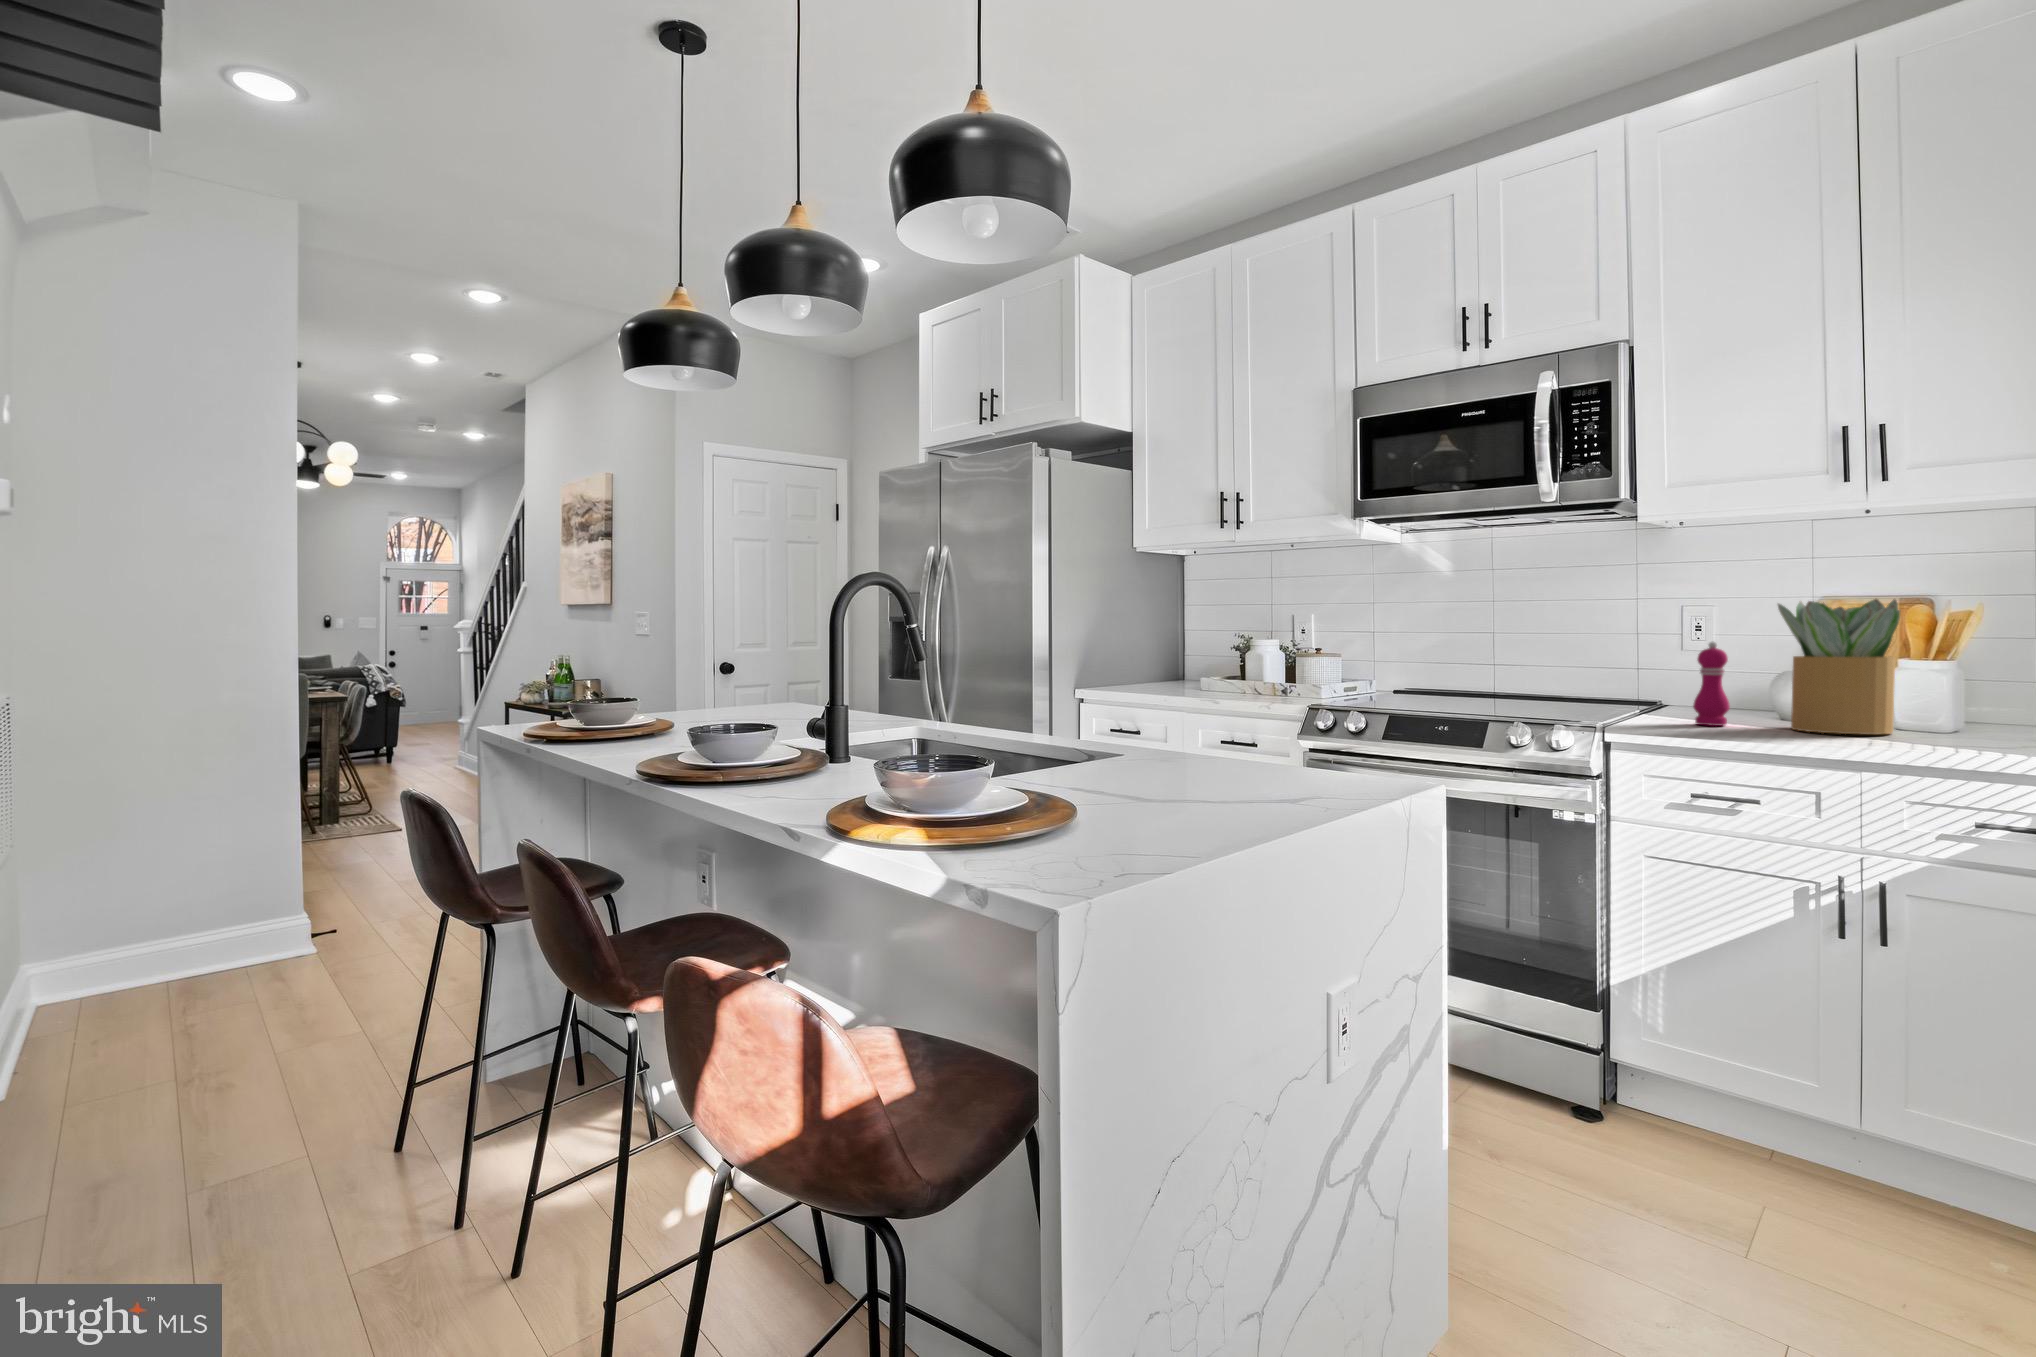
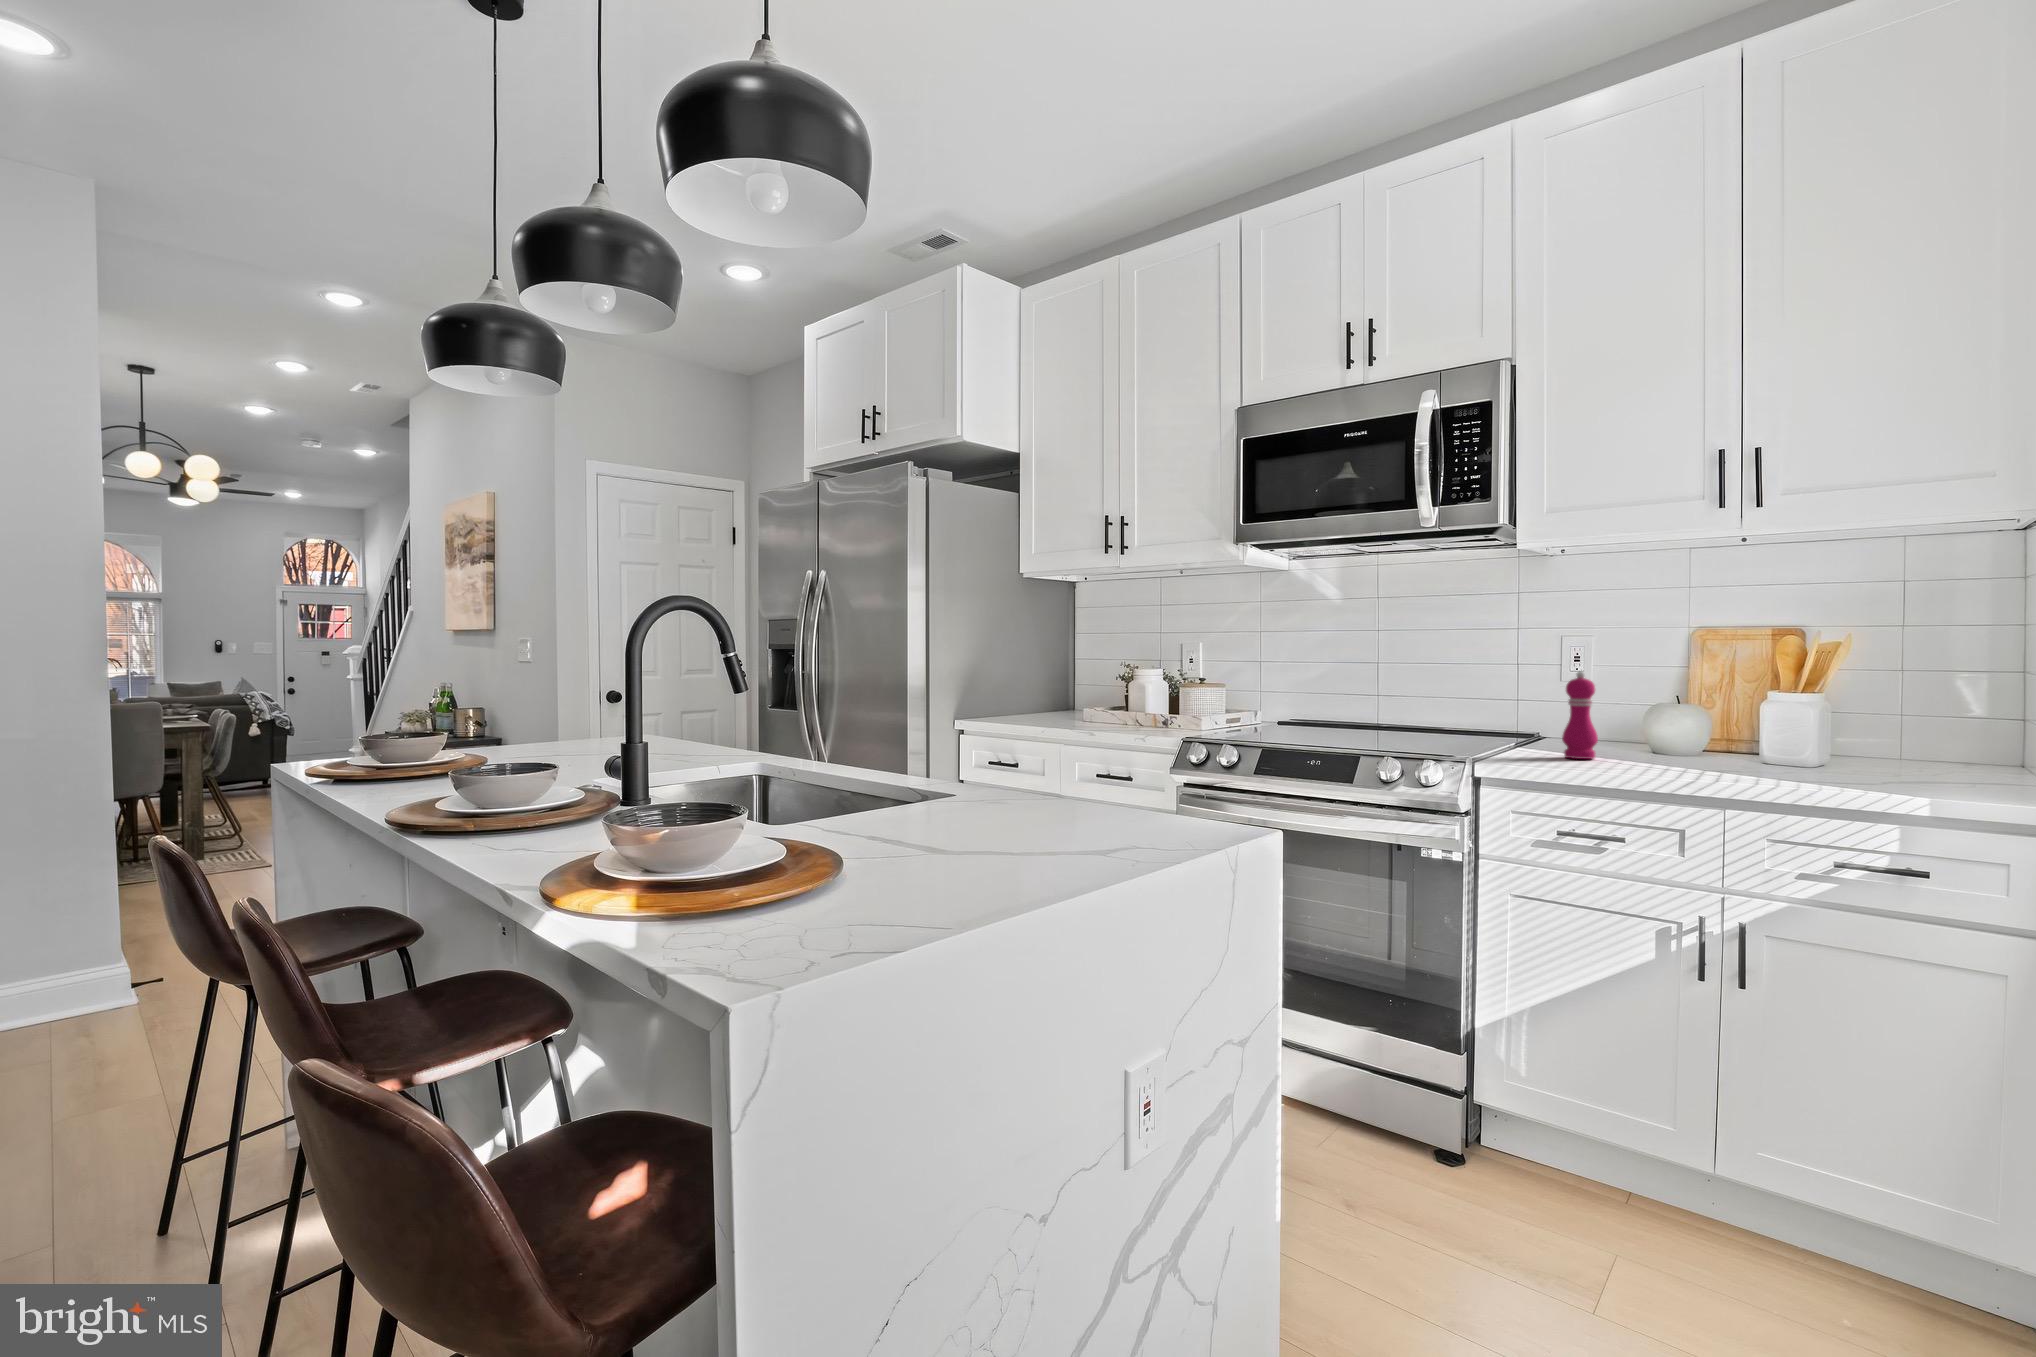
potted plant: present [1778,599,1900,734] -> none [1642,628,1763,769]

